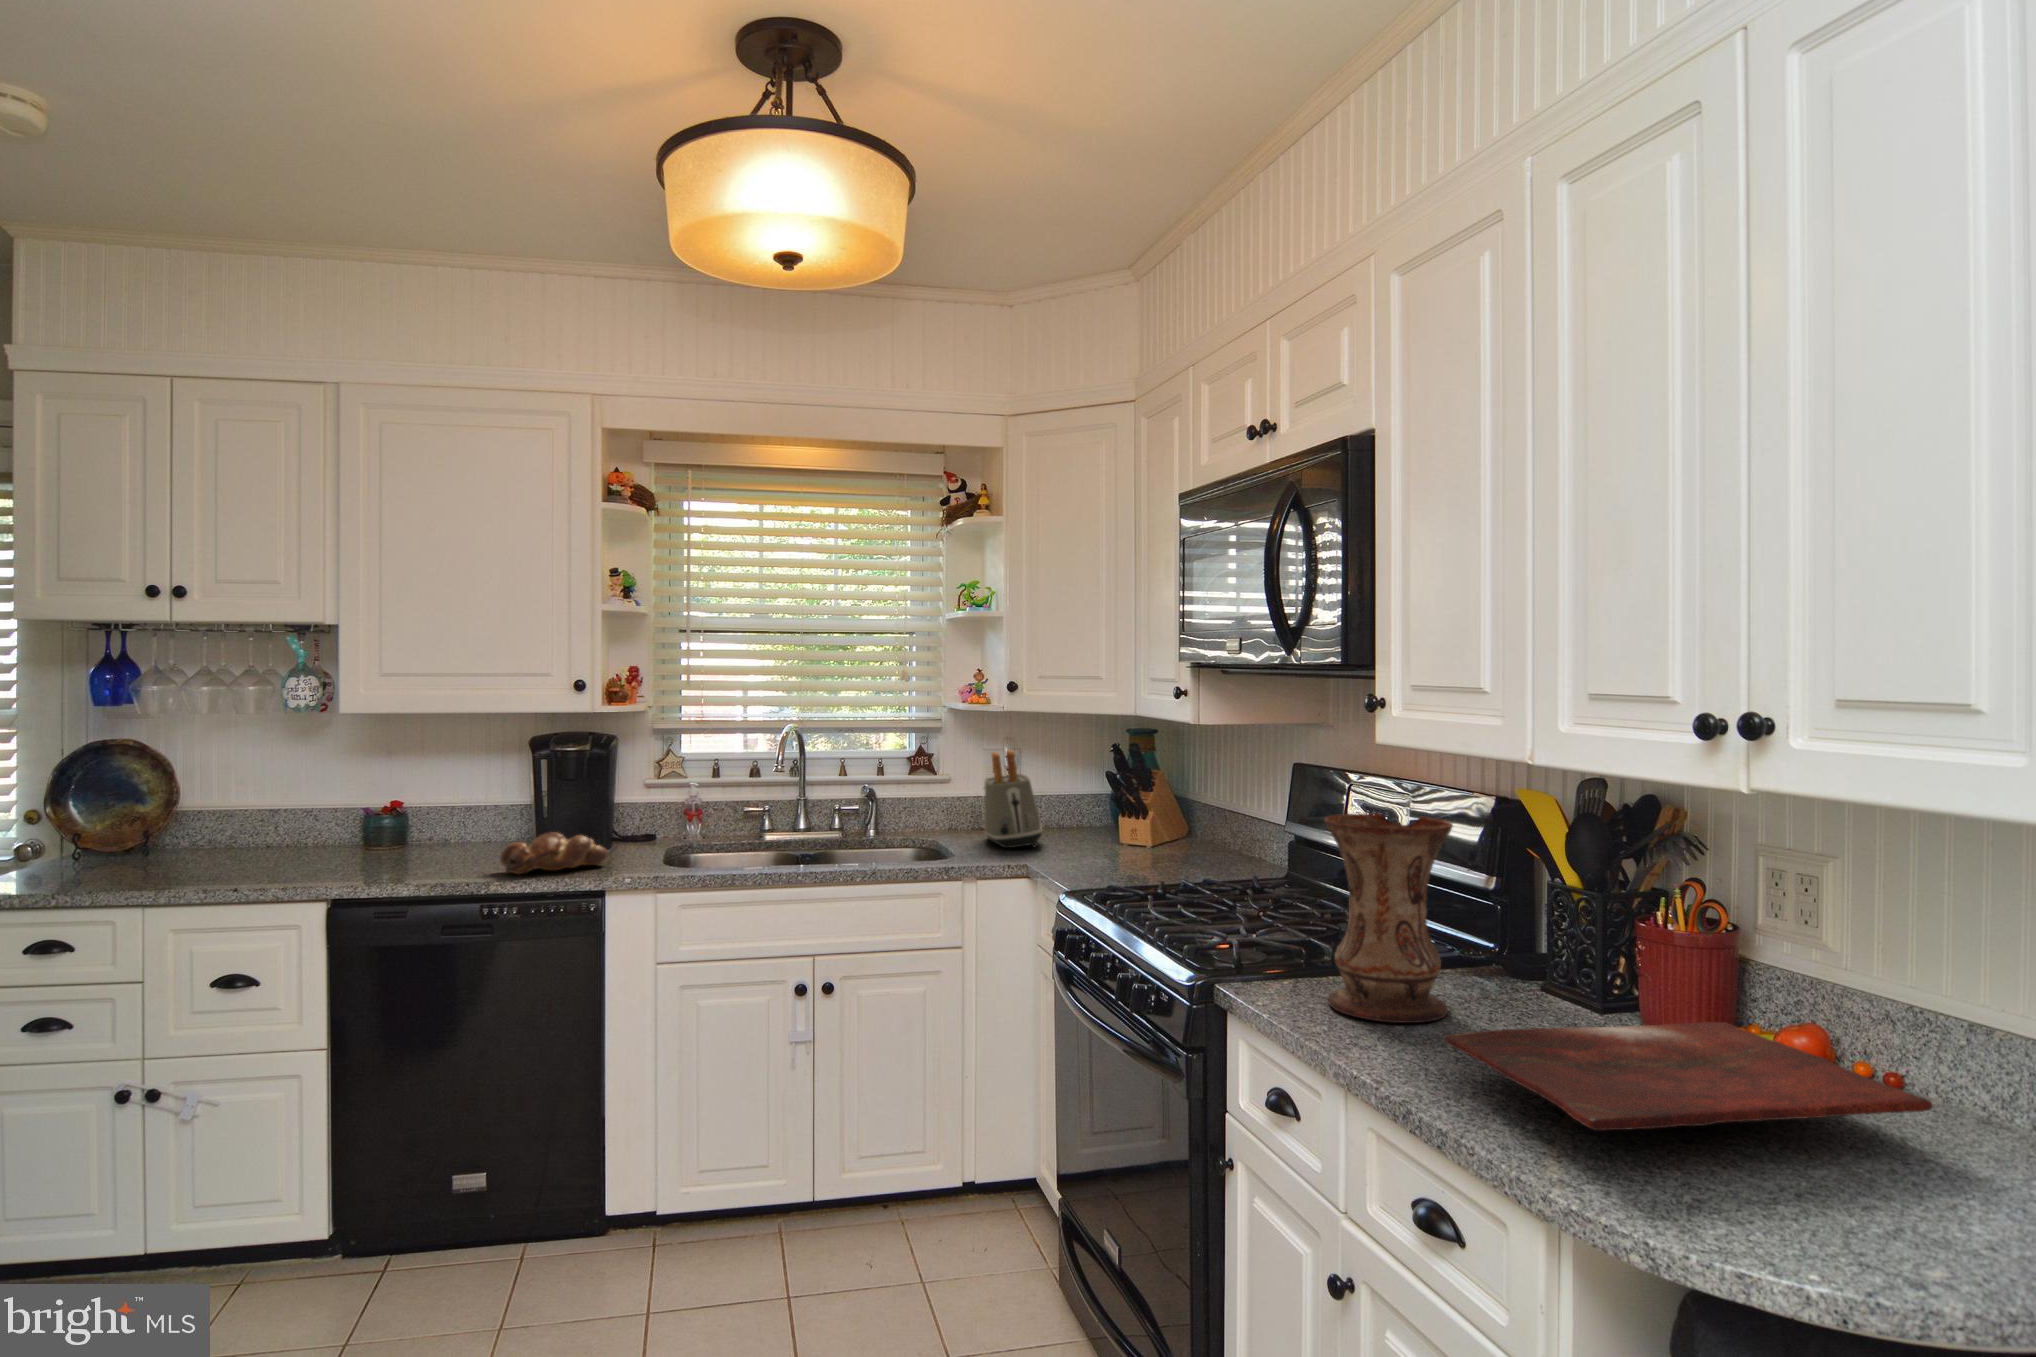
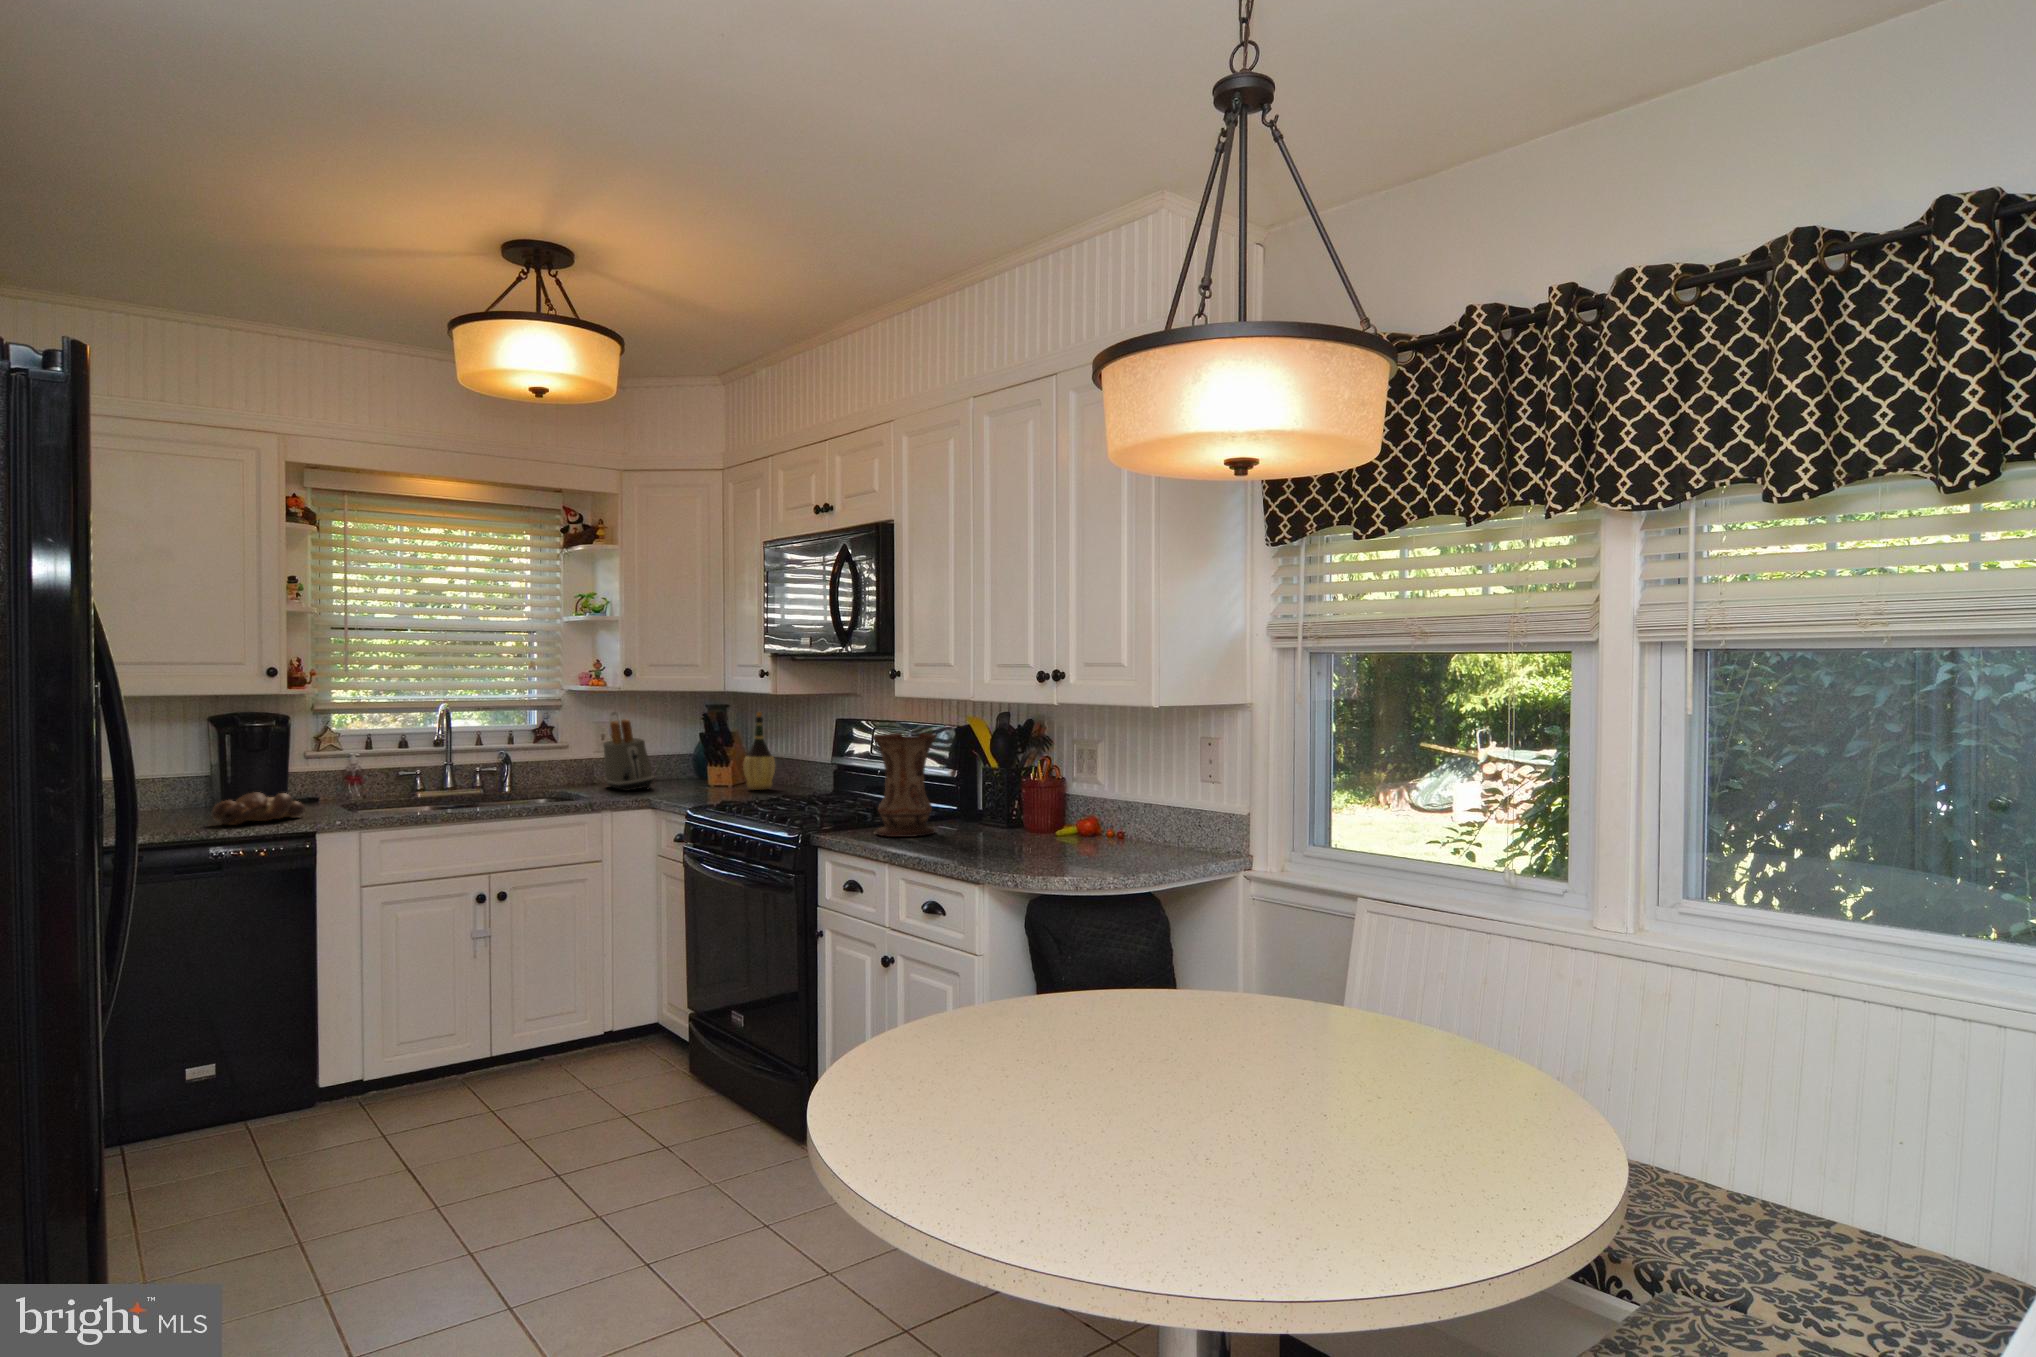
wine bottle: none [1158,747,1204,861] -> present [743,712,775,790]
cutting board: present [1443,1022,1933,1130] -> none [934,817,1121,851]

